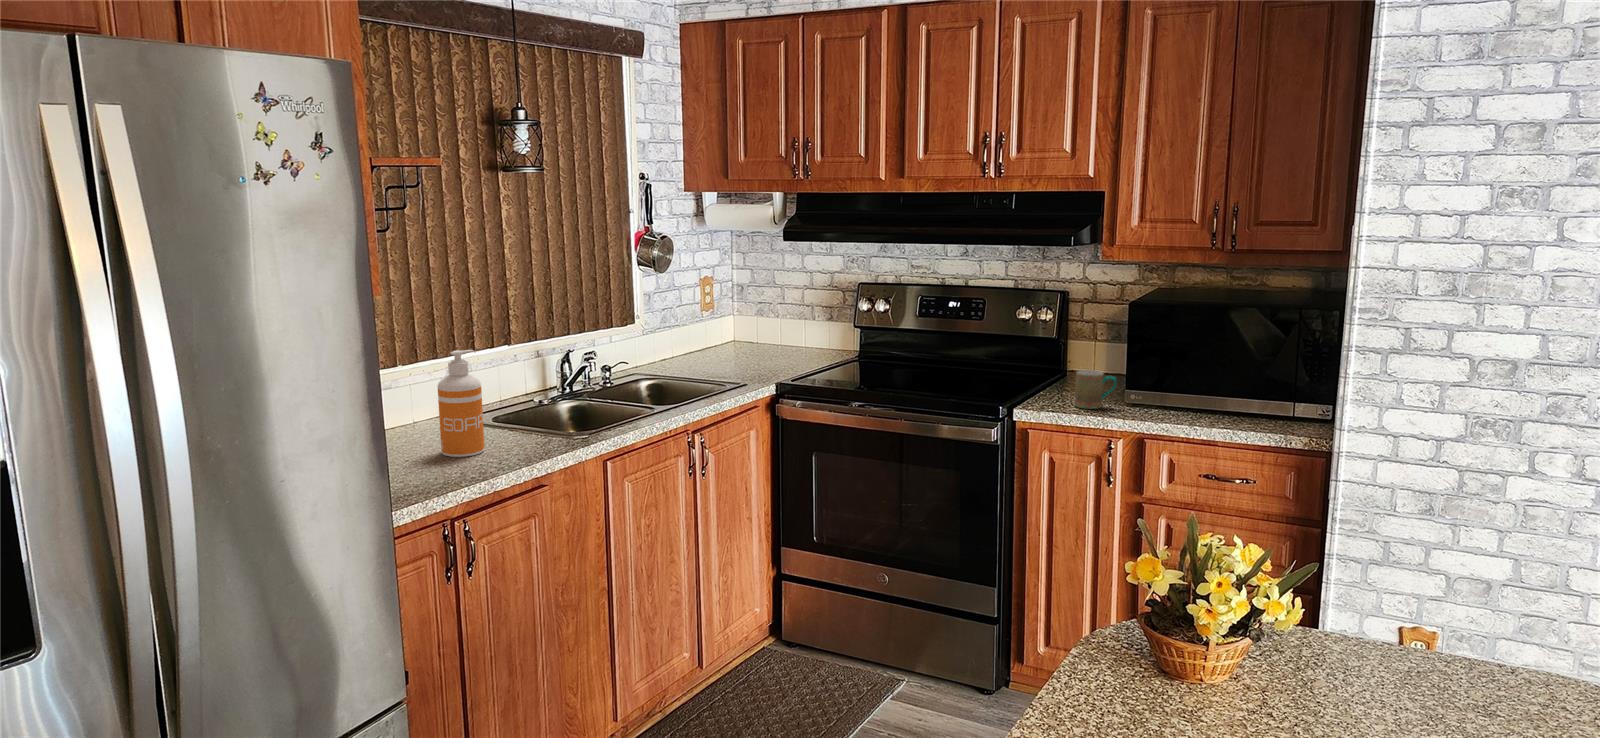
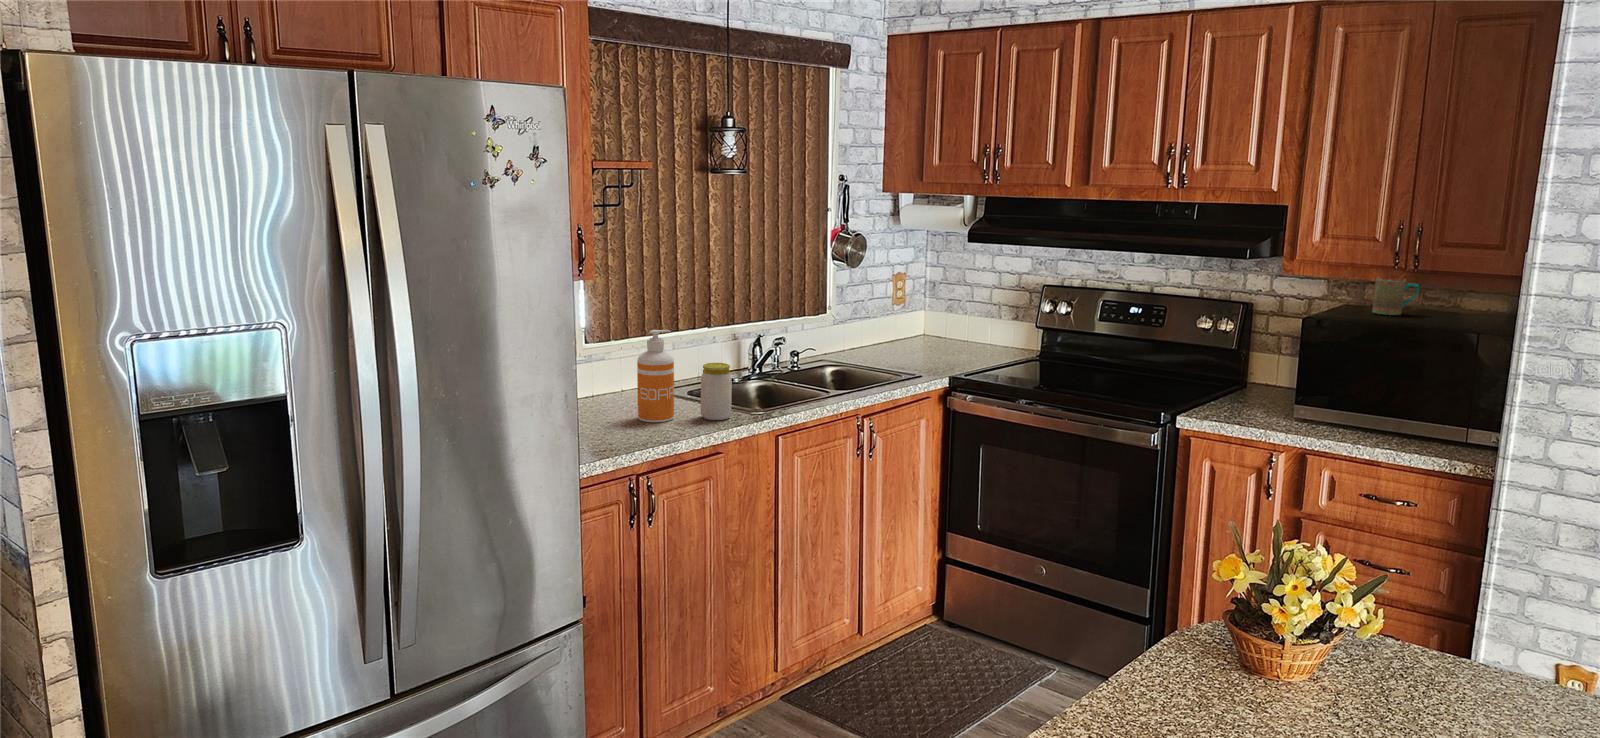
mug: present [1075,370,1116,409] -> present [1372,277,1419,315]
jar: none [514,384,551,449] -> present [701,363,732,420]

